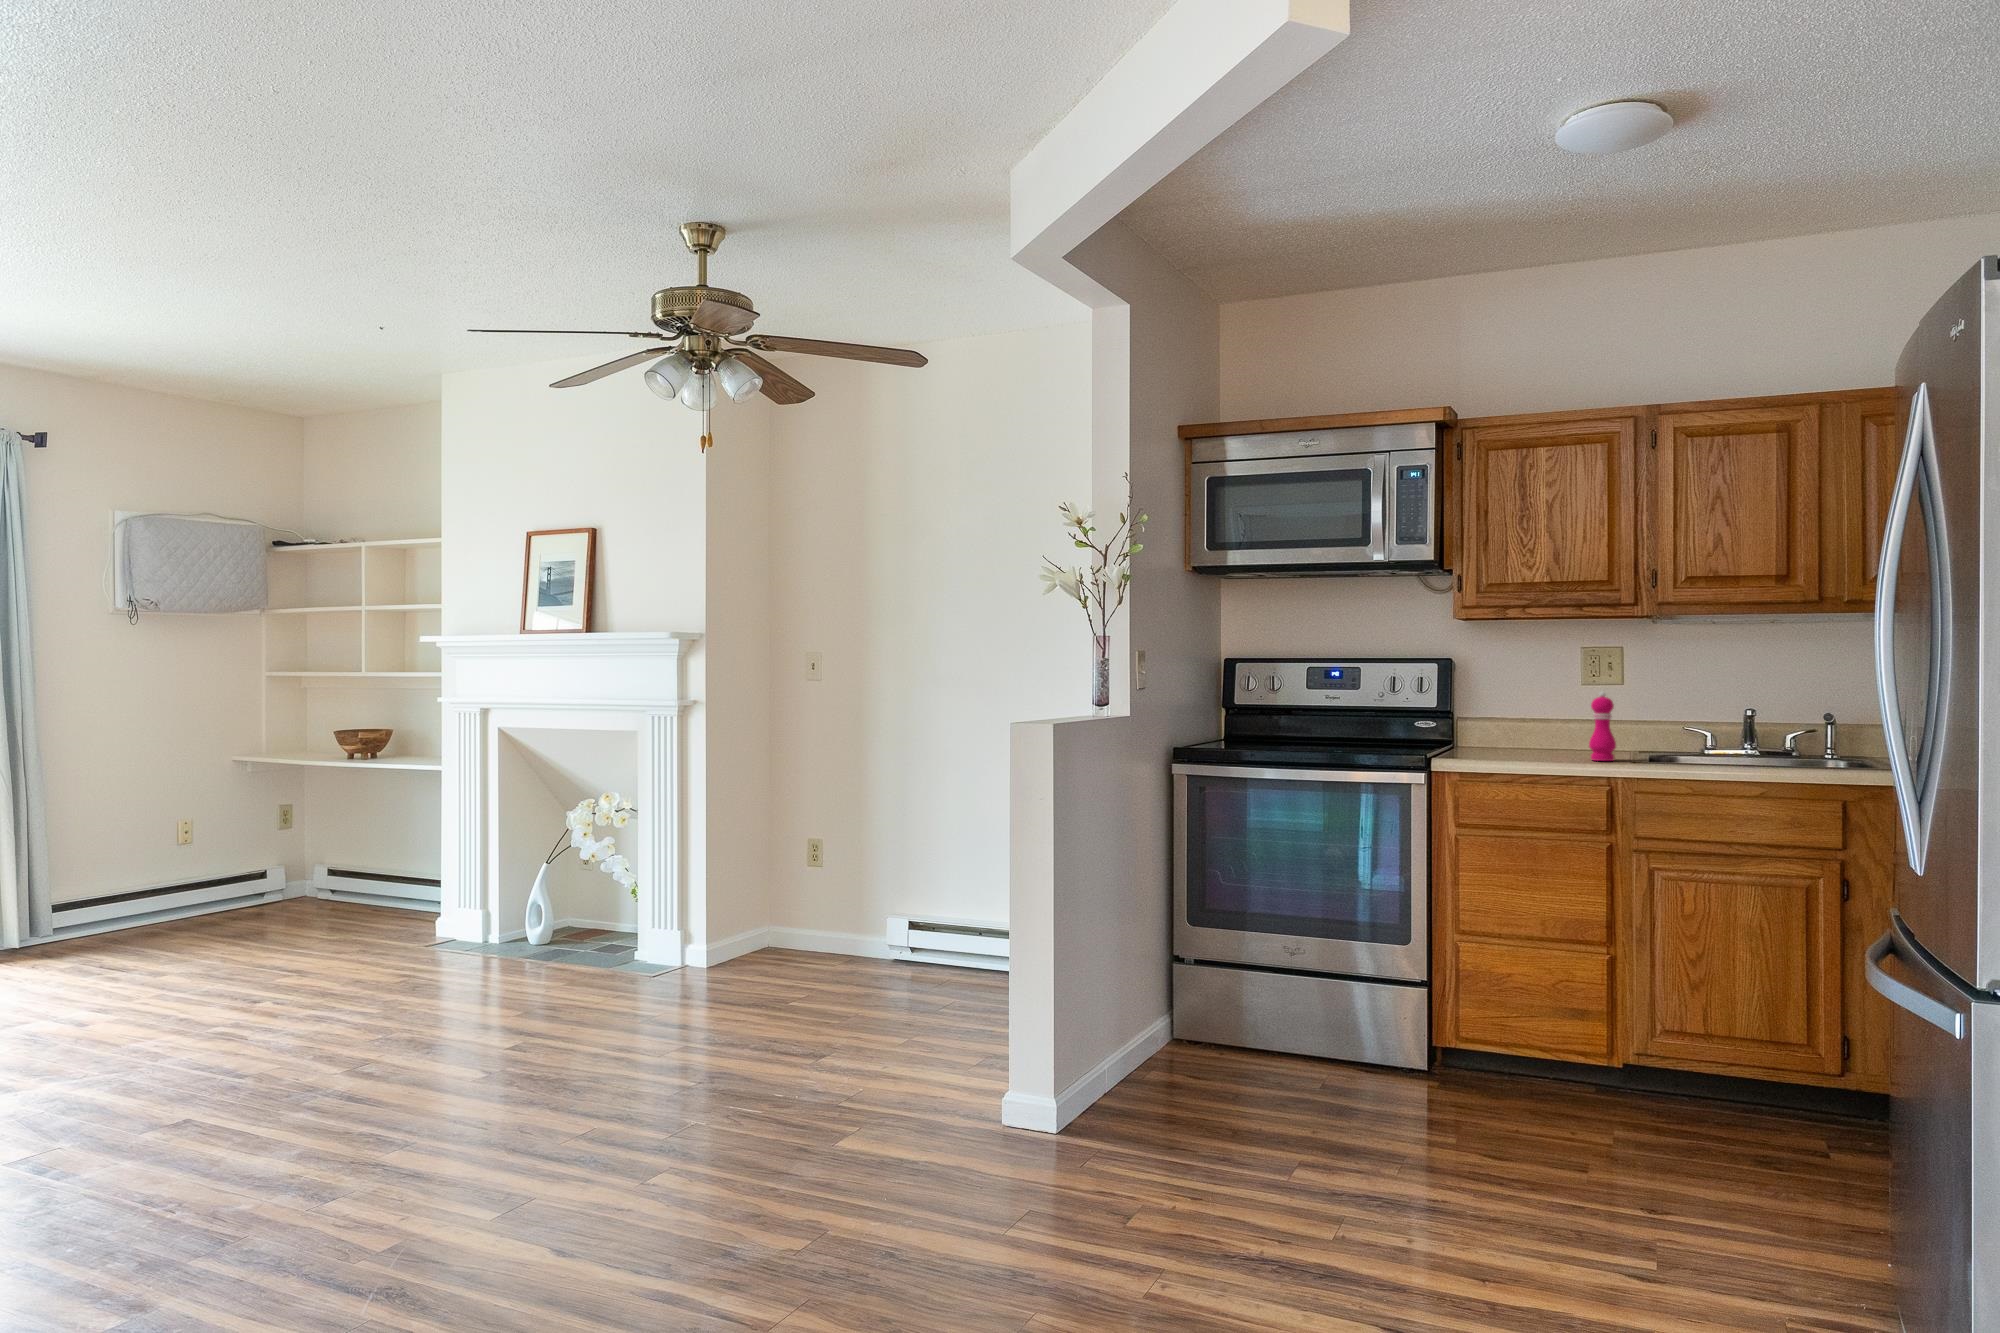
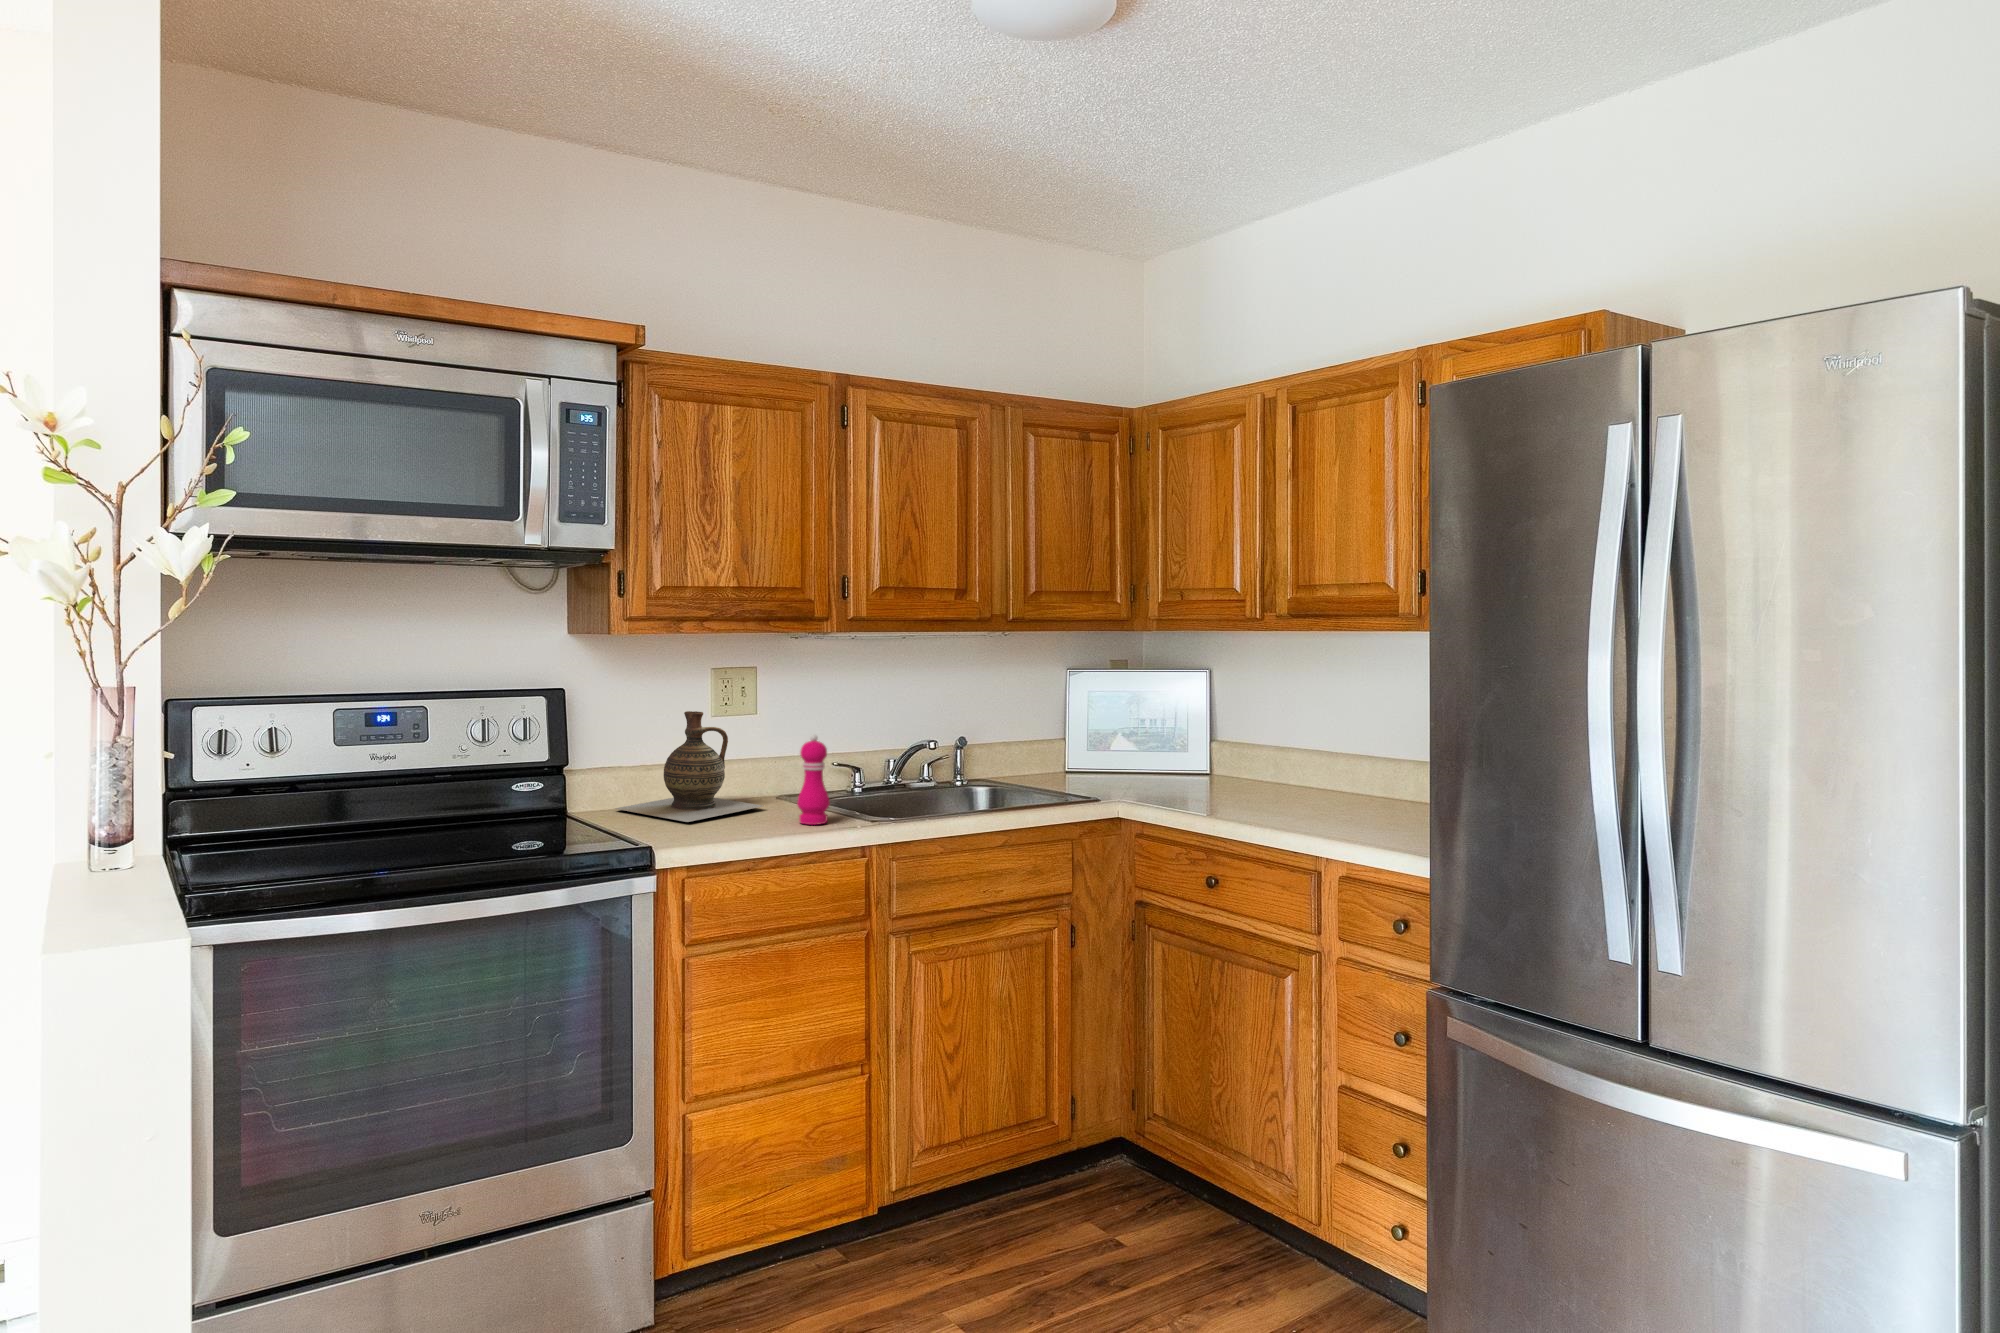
ceramic jug: none [1486,676,1593,752] -> present [615,711,762,822]

